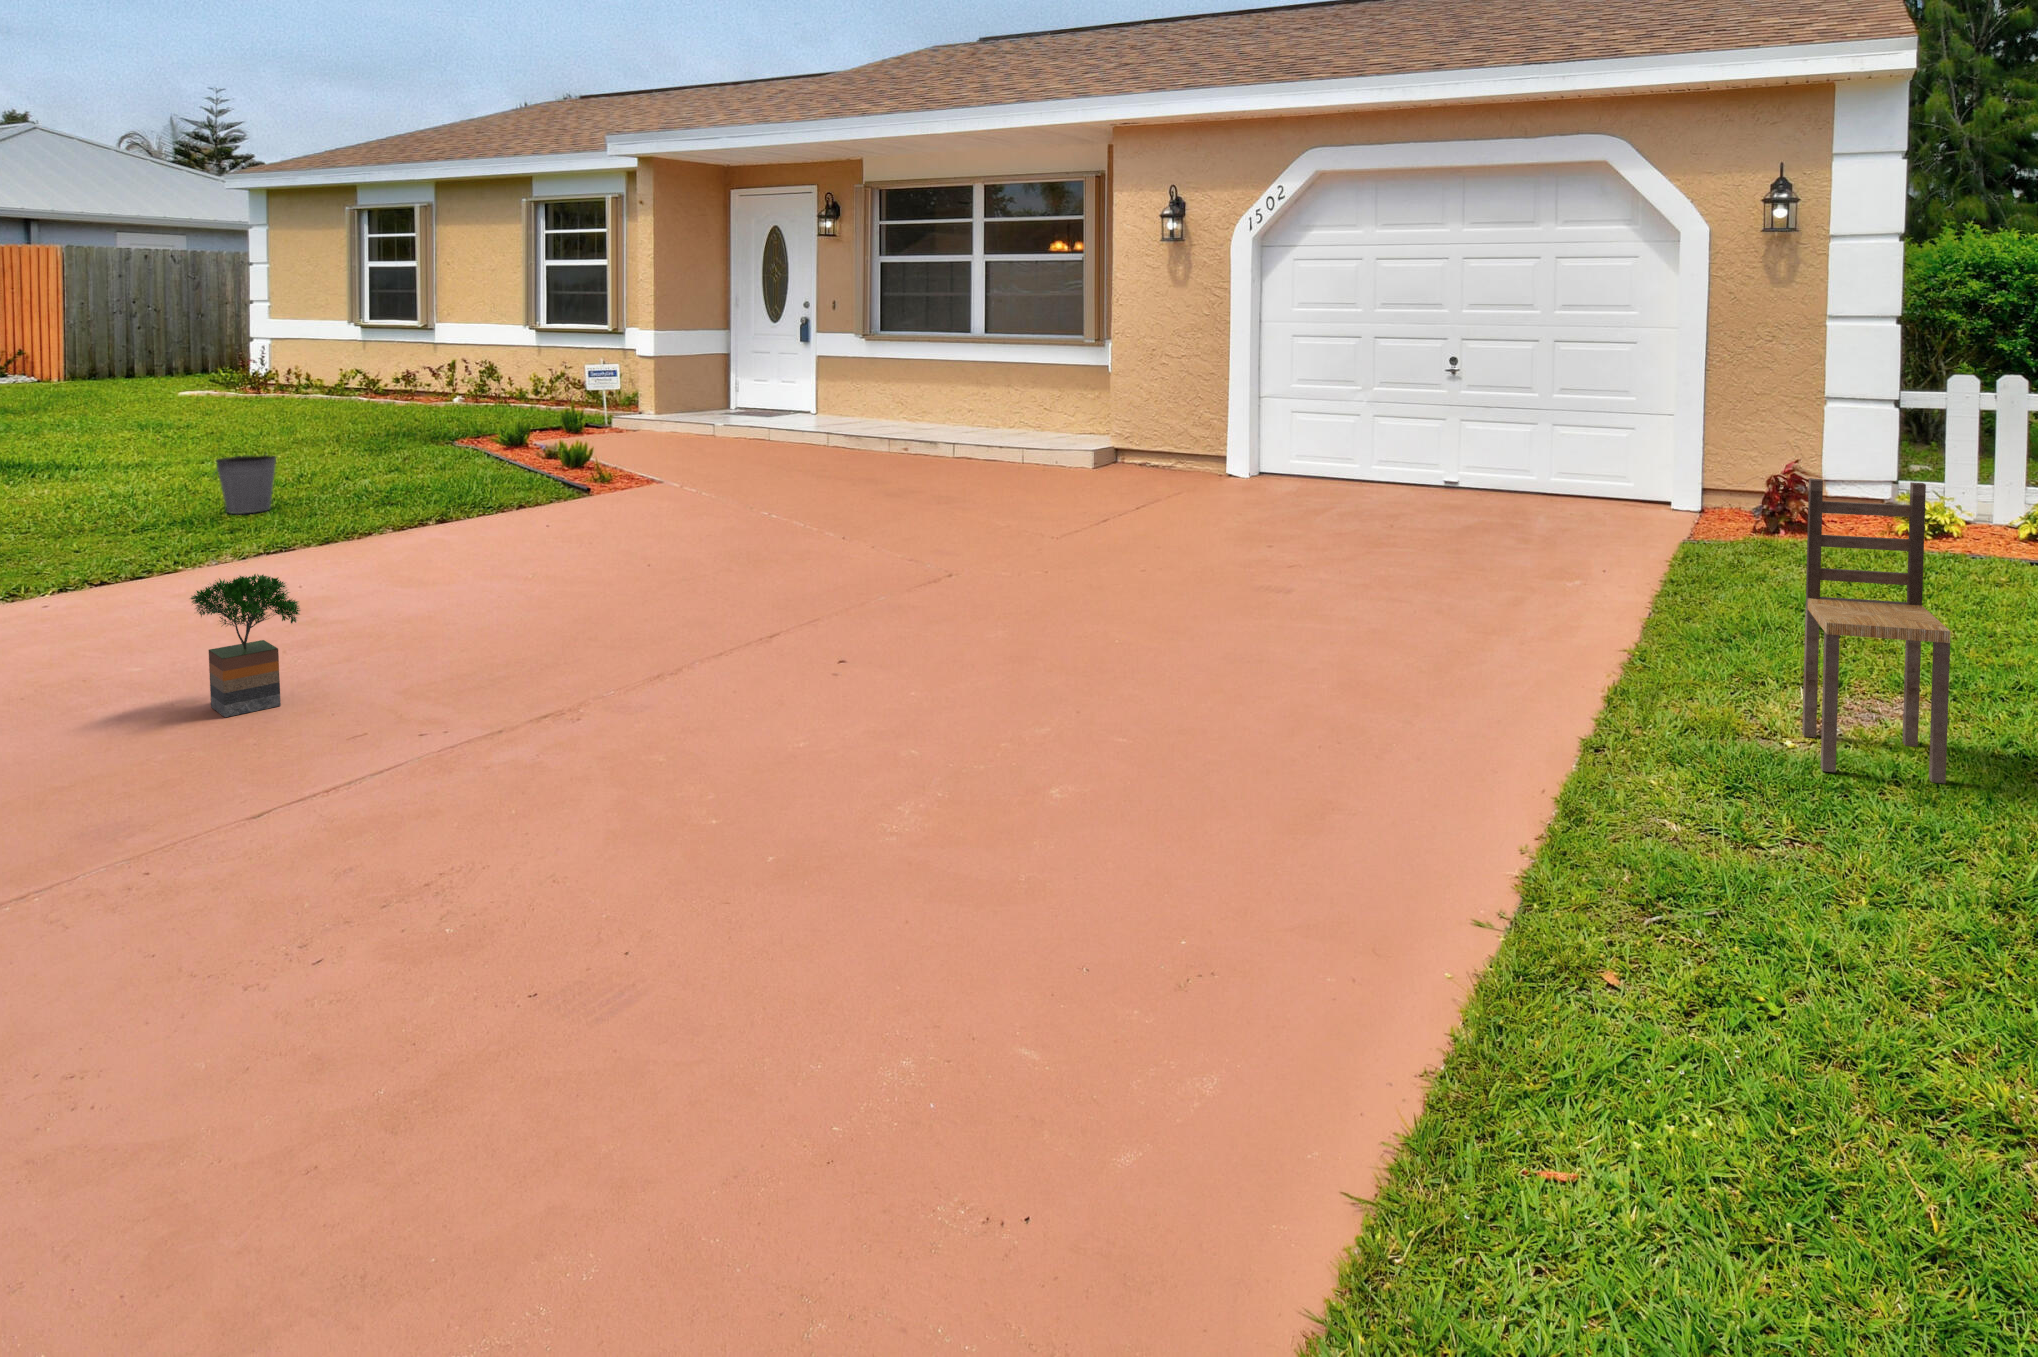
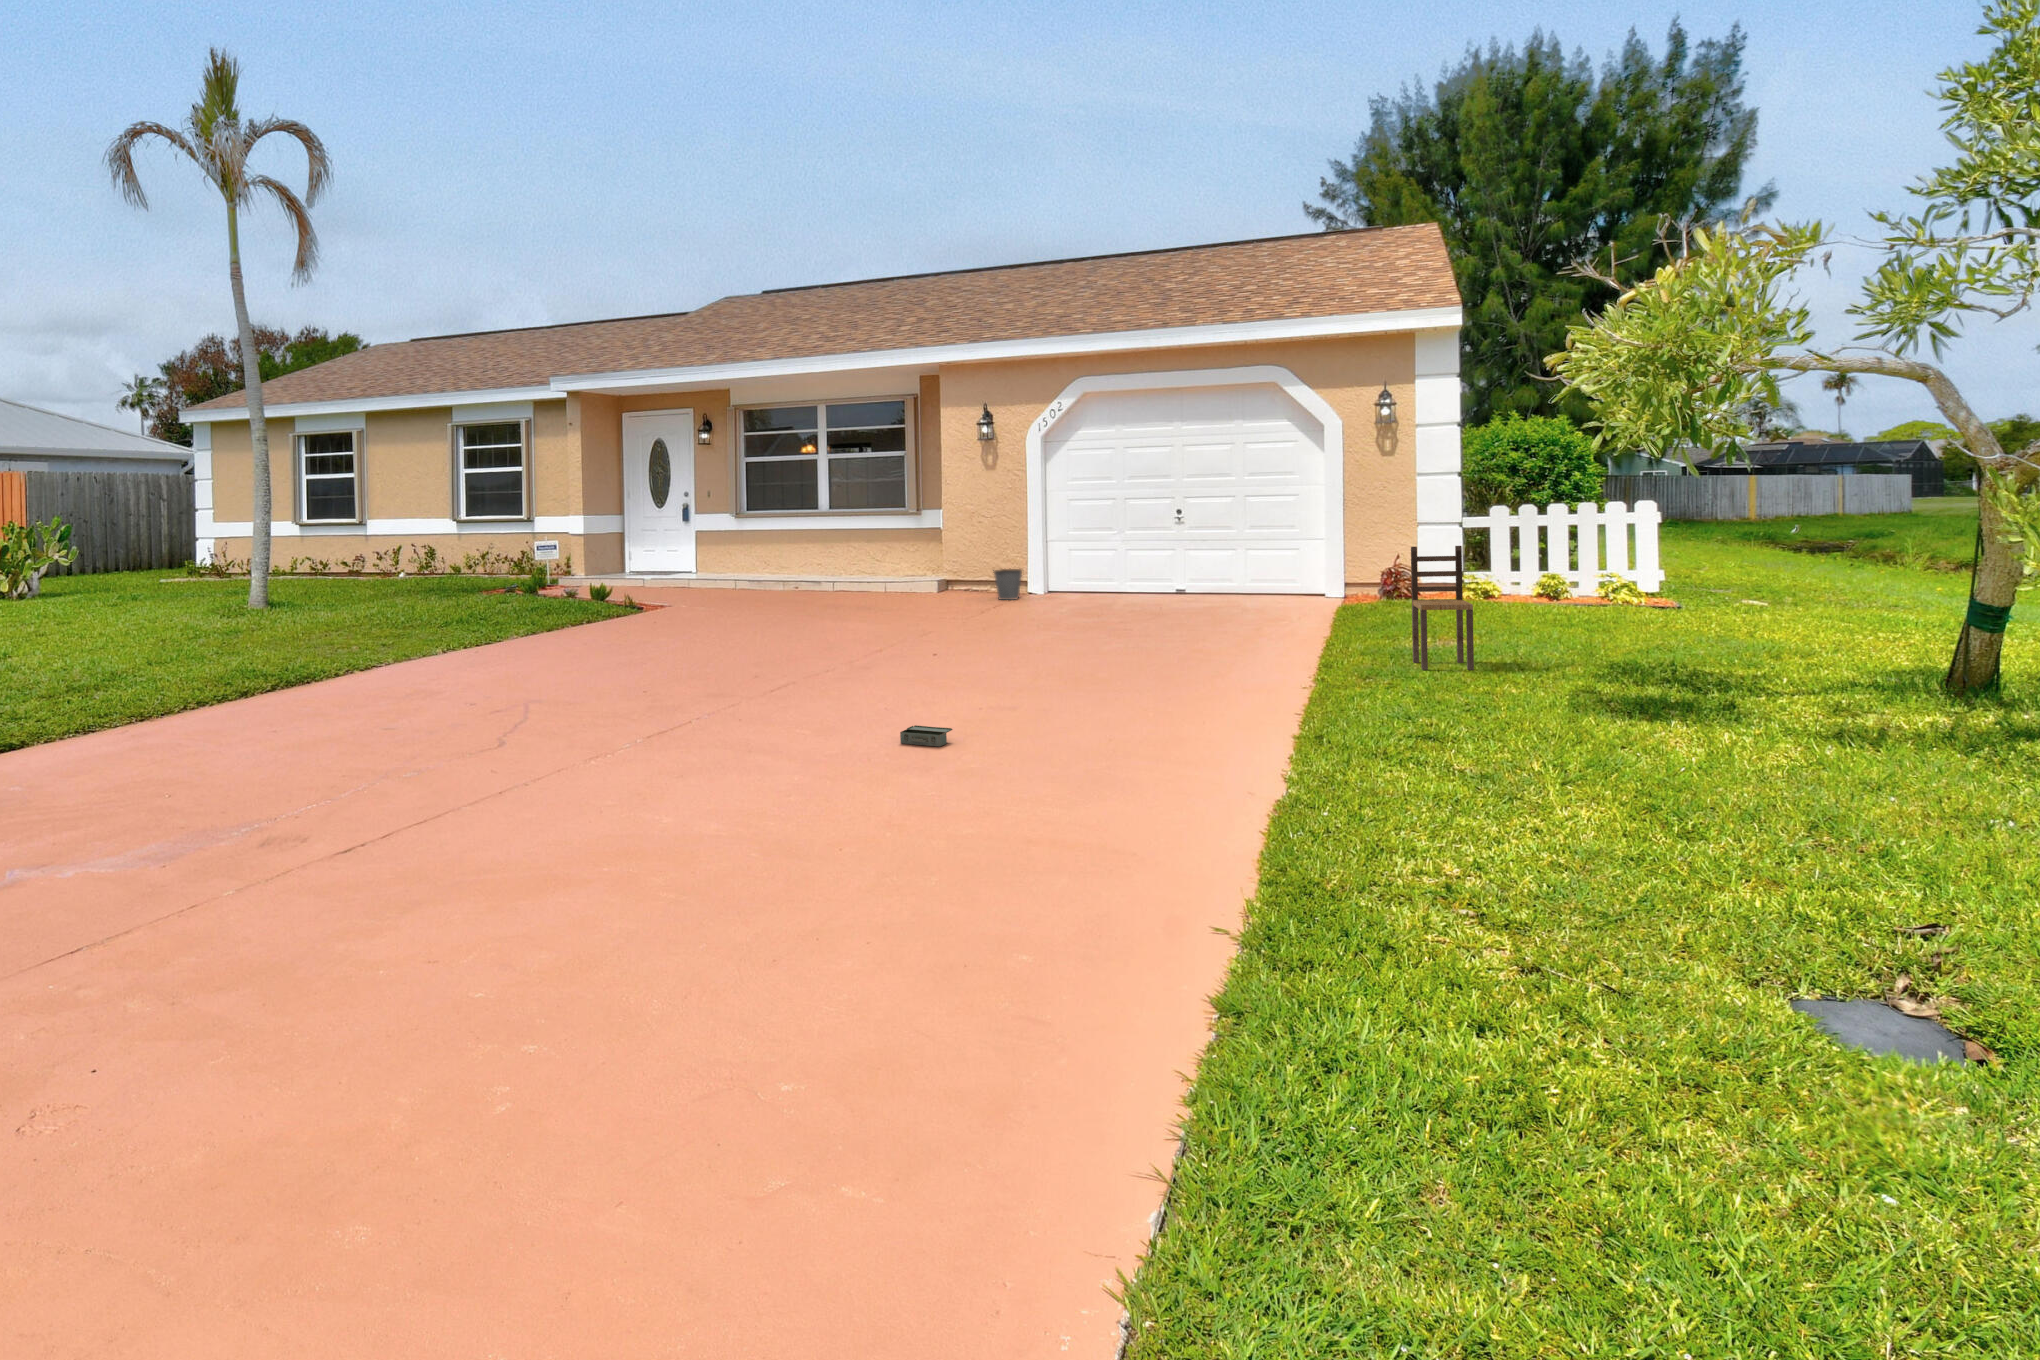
bucket: present [215,453,276,514] -> present [993,569,1022,600]
potted tree: present [190,574,300,717] -> none [634,628,685,695]
toolbox: none [295,970,449,1084] -> present [900,725,952,747]

